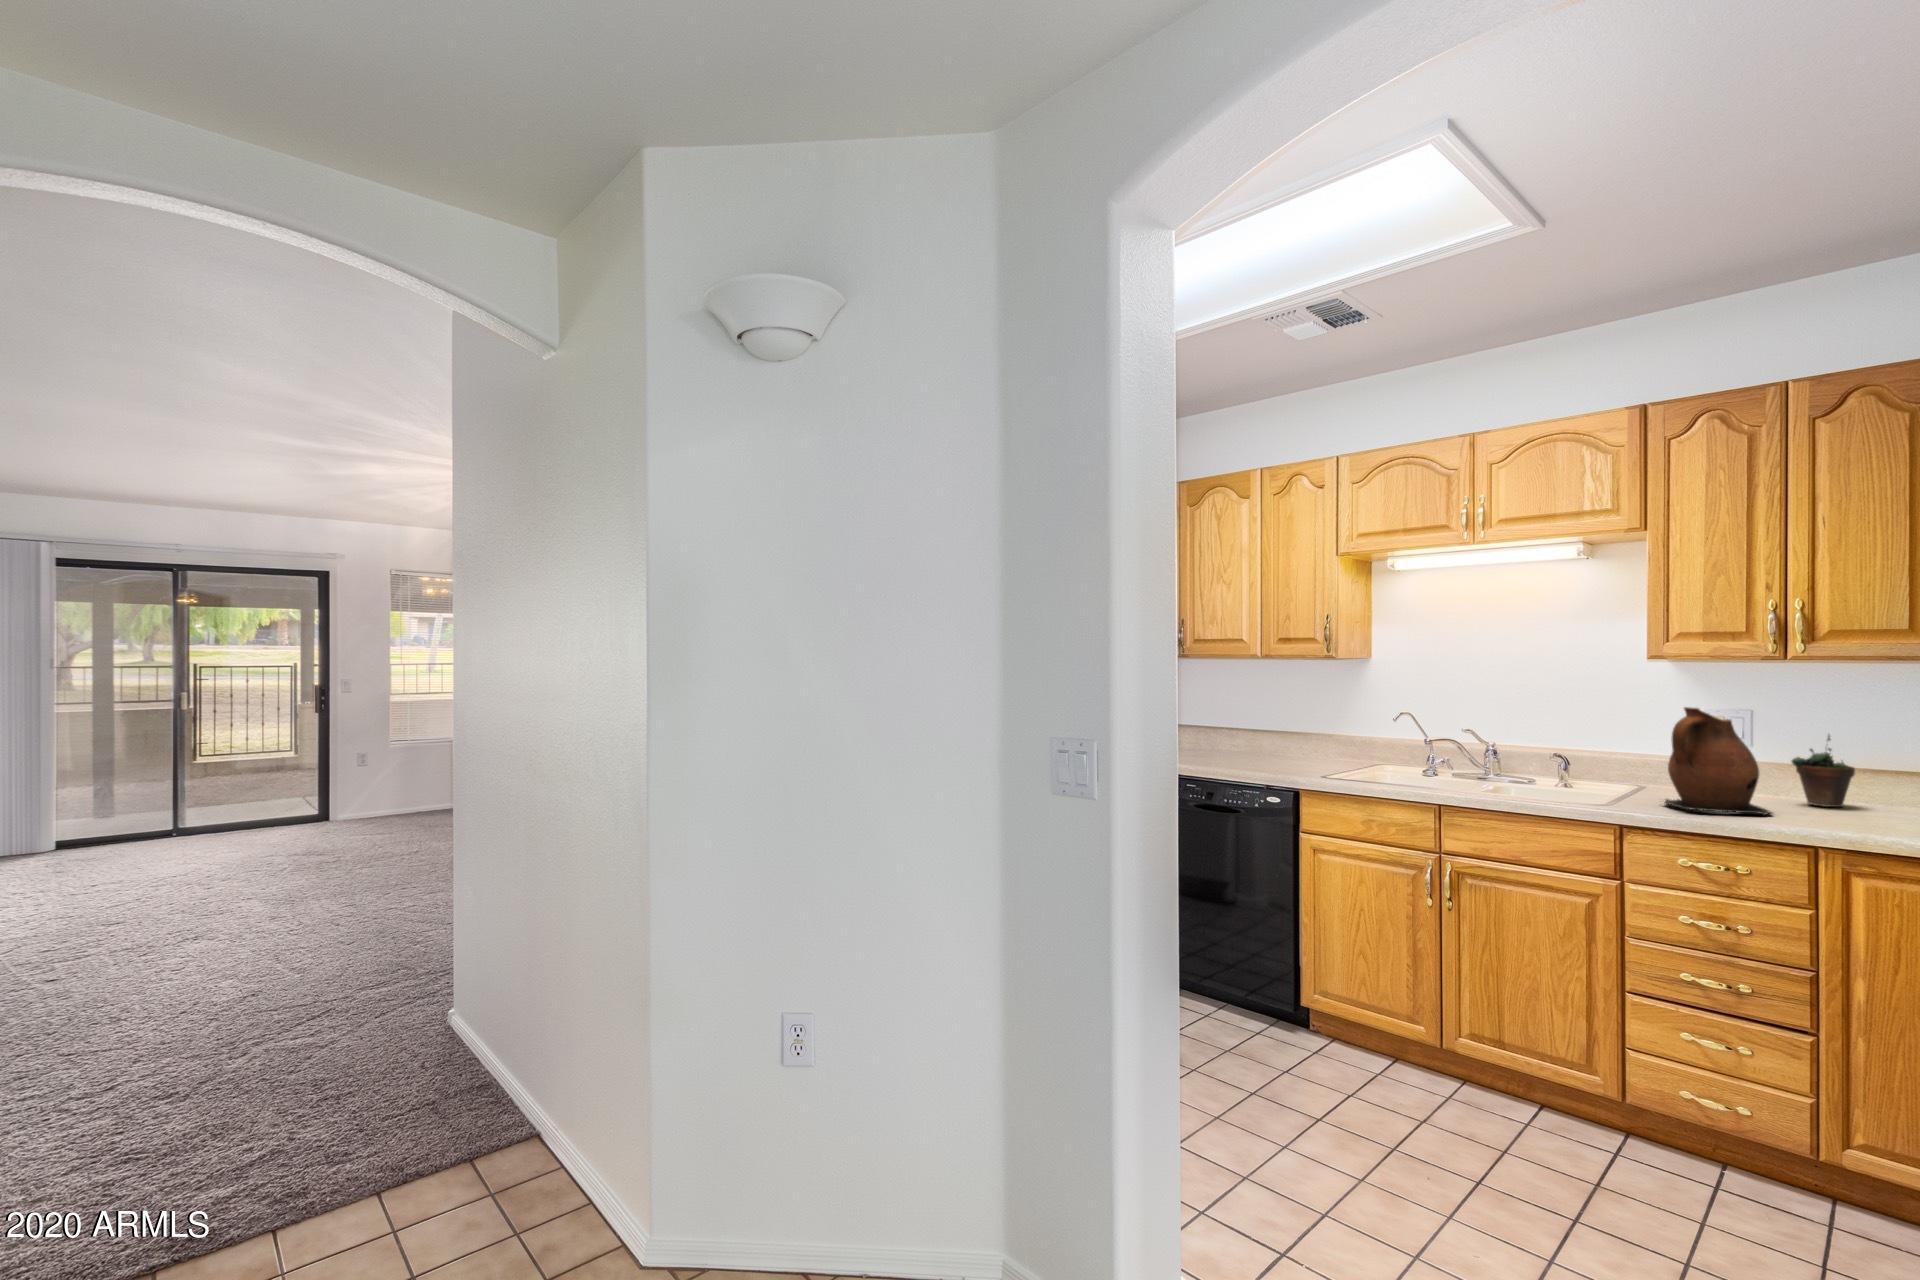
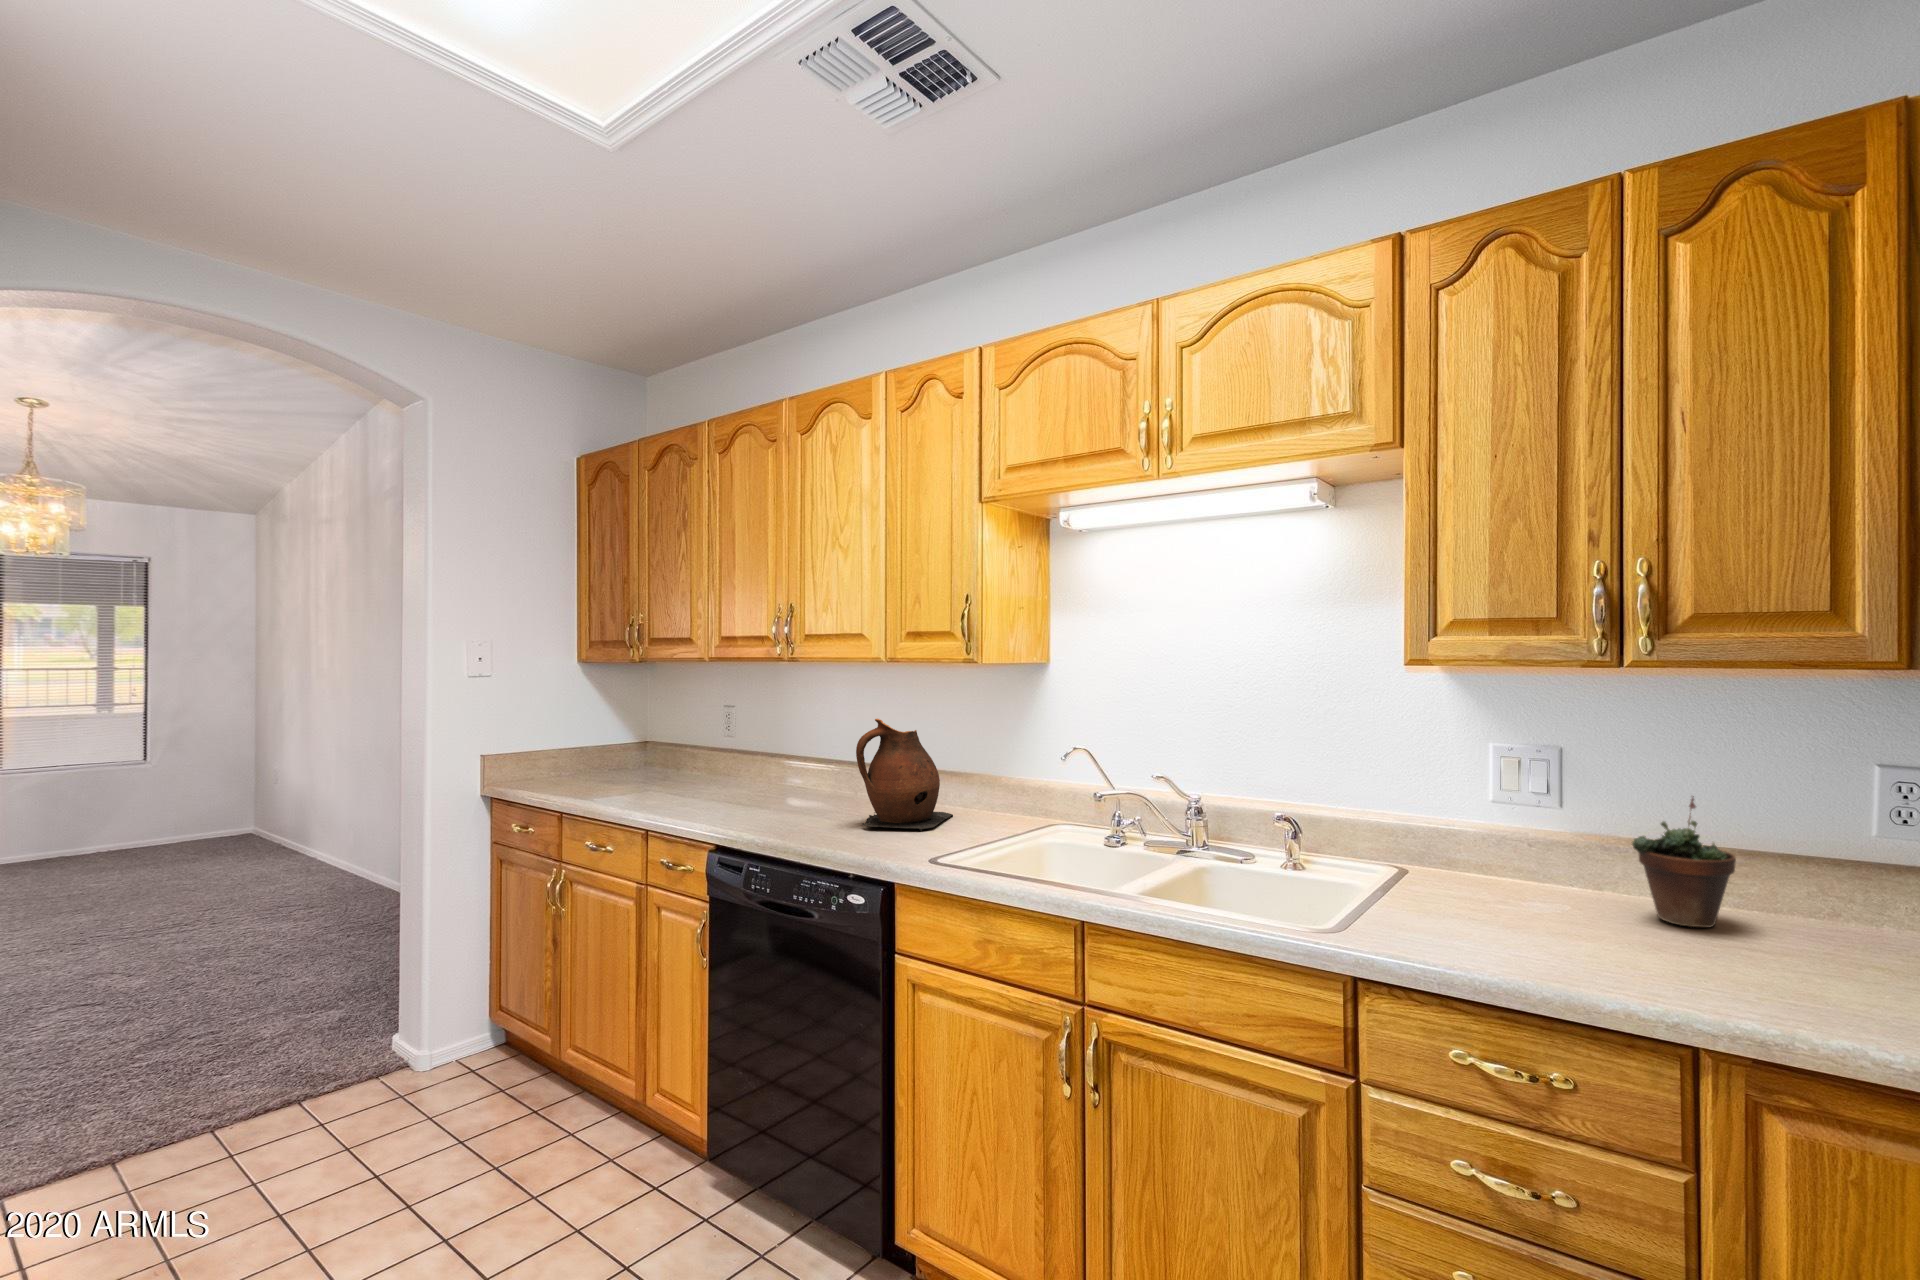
ceramic pitcher: present [1665,707,1772,815] -> present [856,719,953,831]

